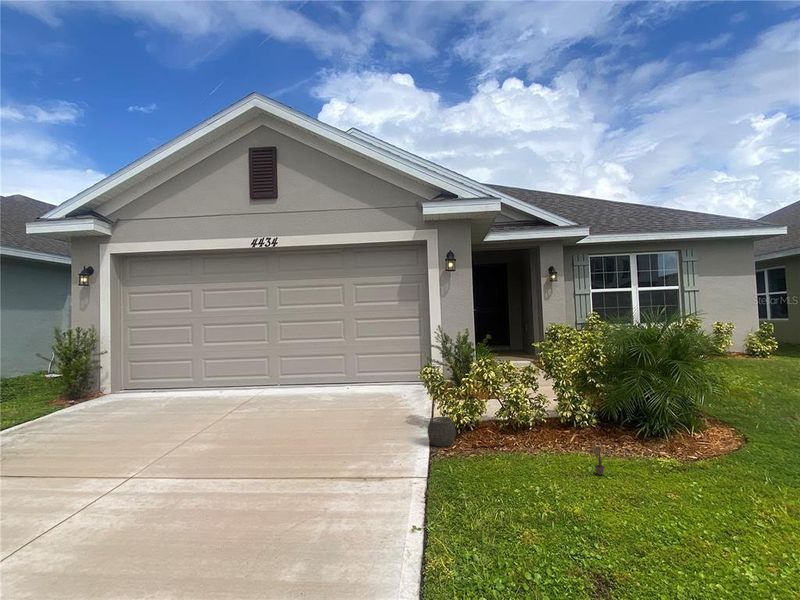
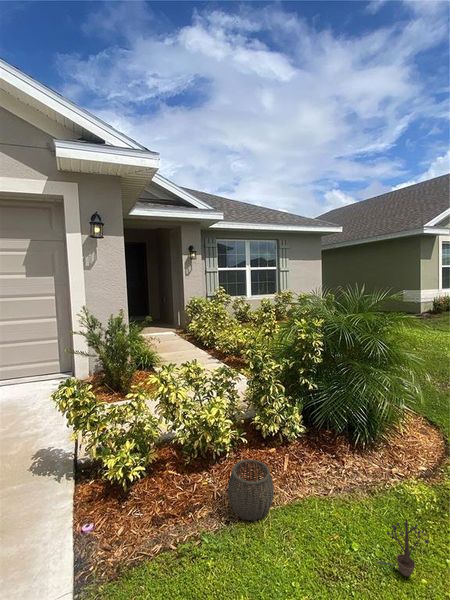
woven basket: present [427,417,456,447] -> present [228,459,274,521]

